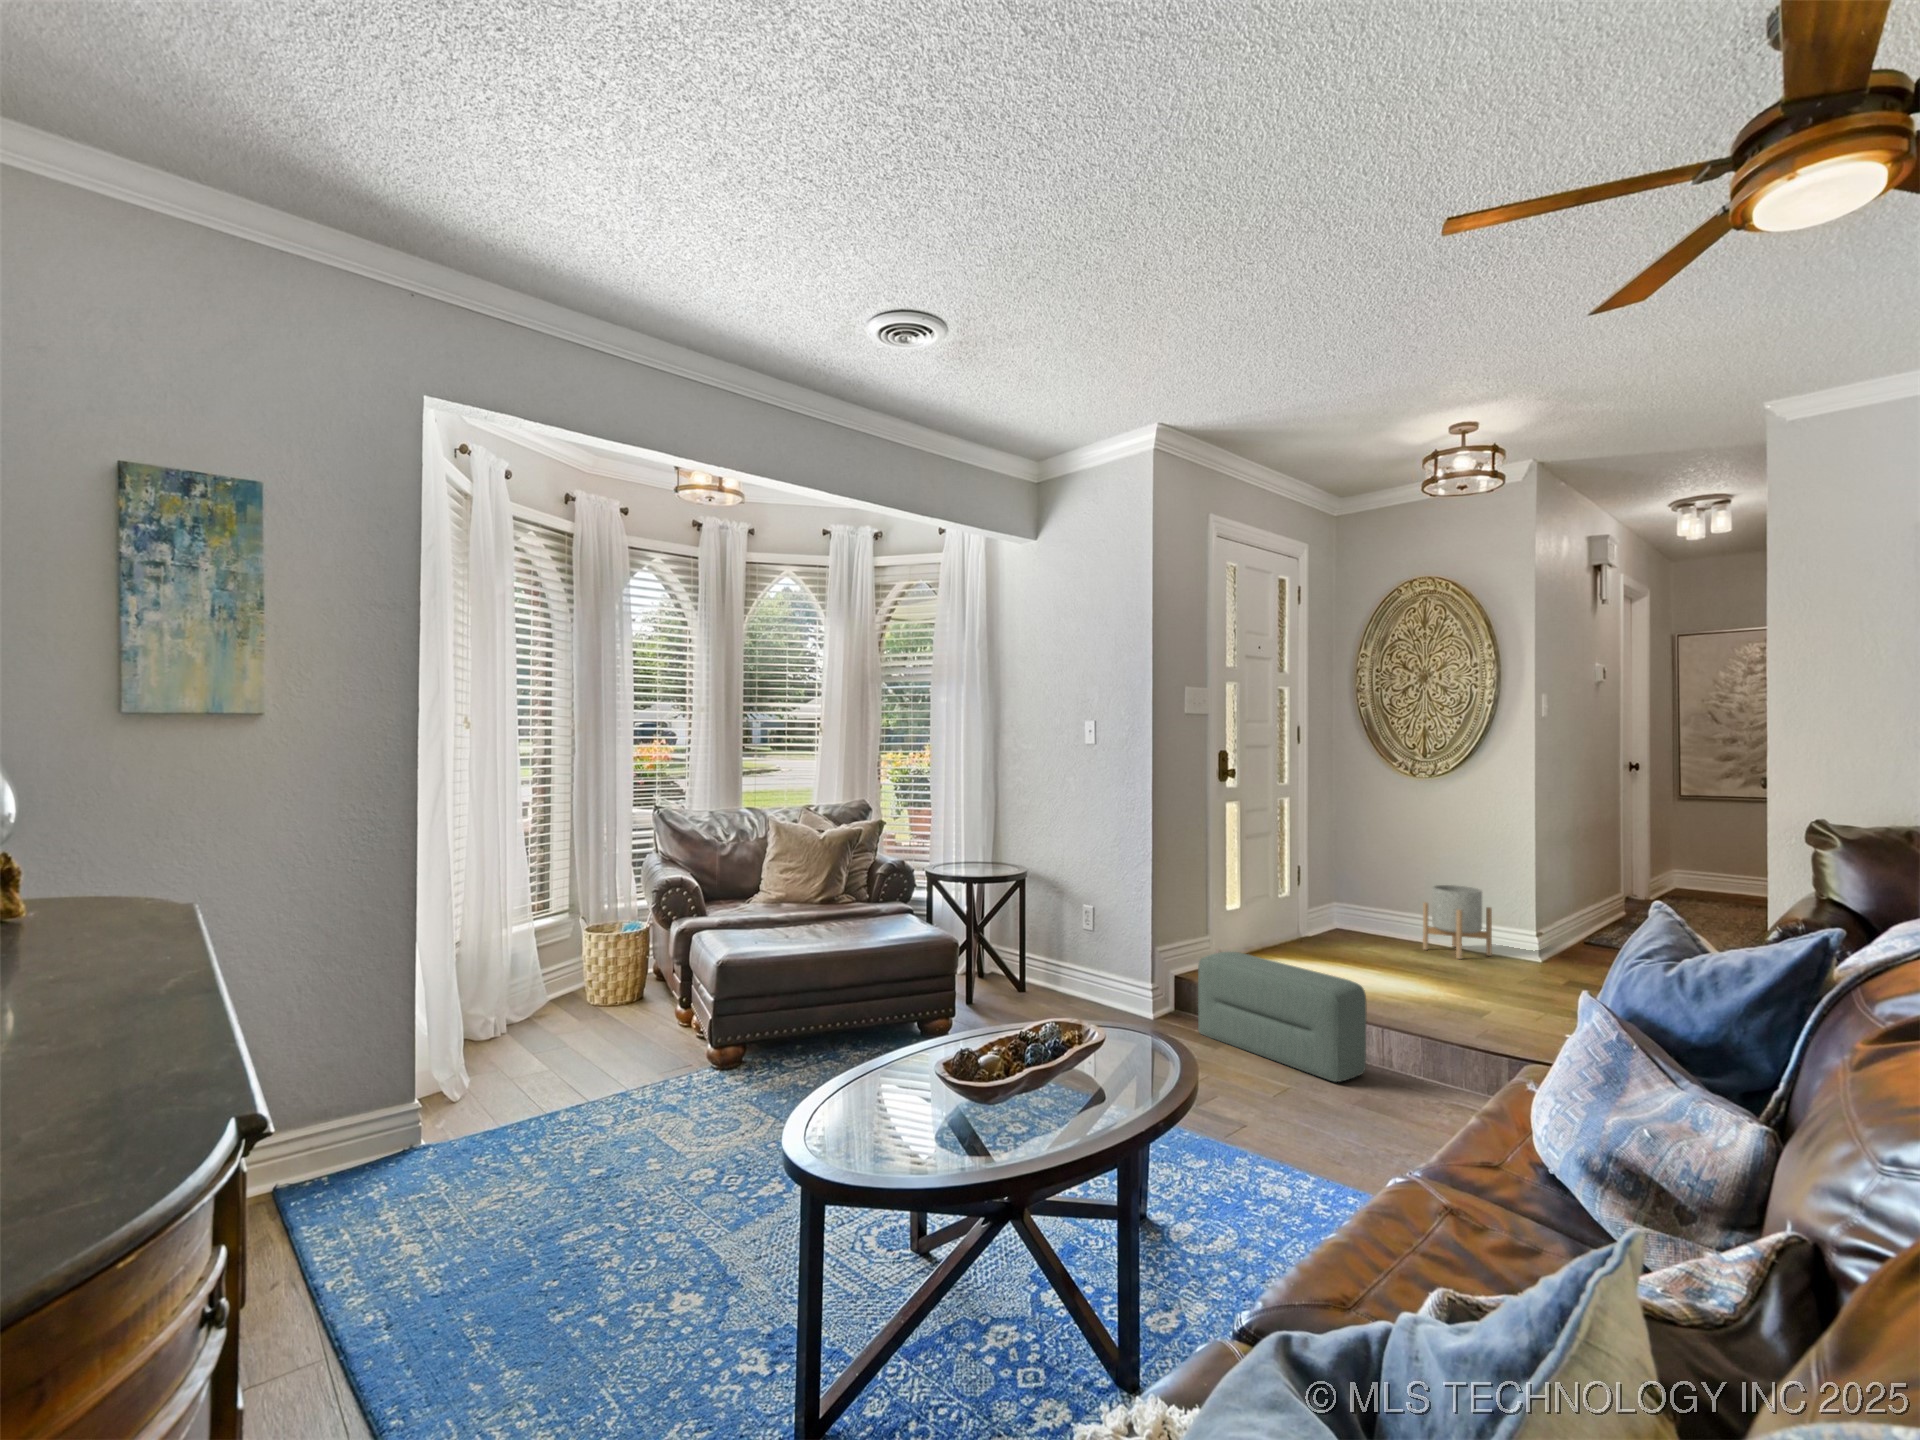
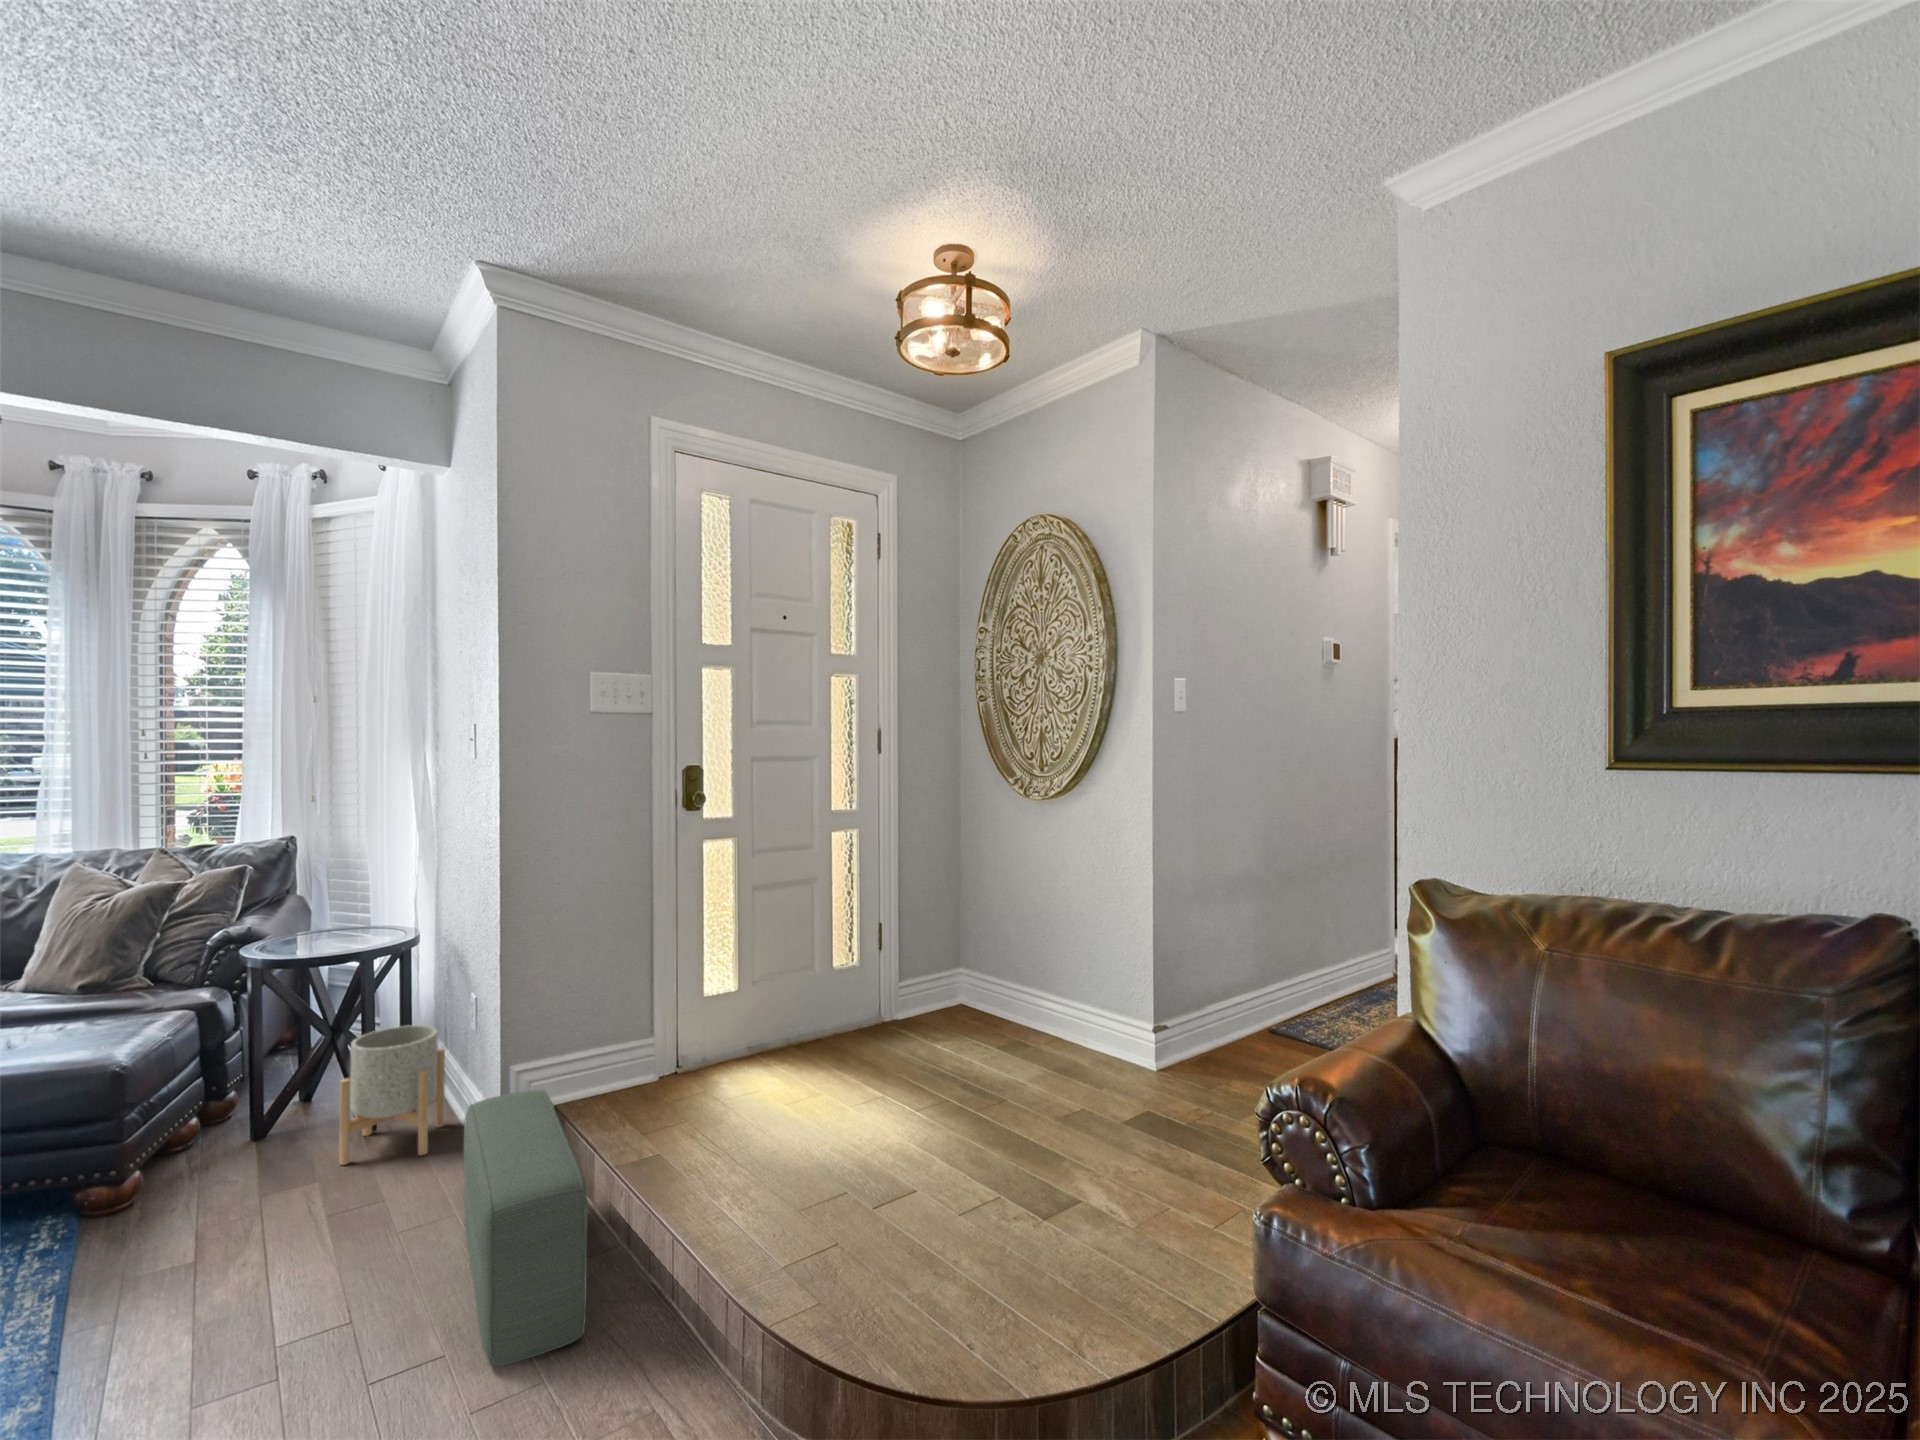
planter: present [1423,885,1492,959] -> present [339,1025,445,1165]

